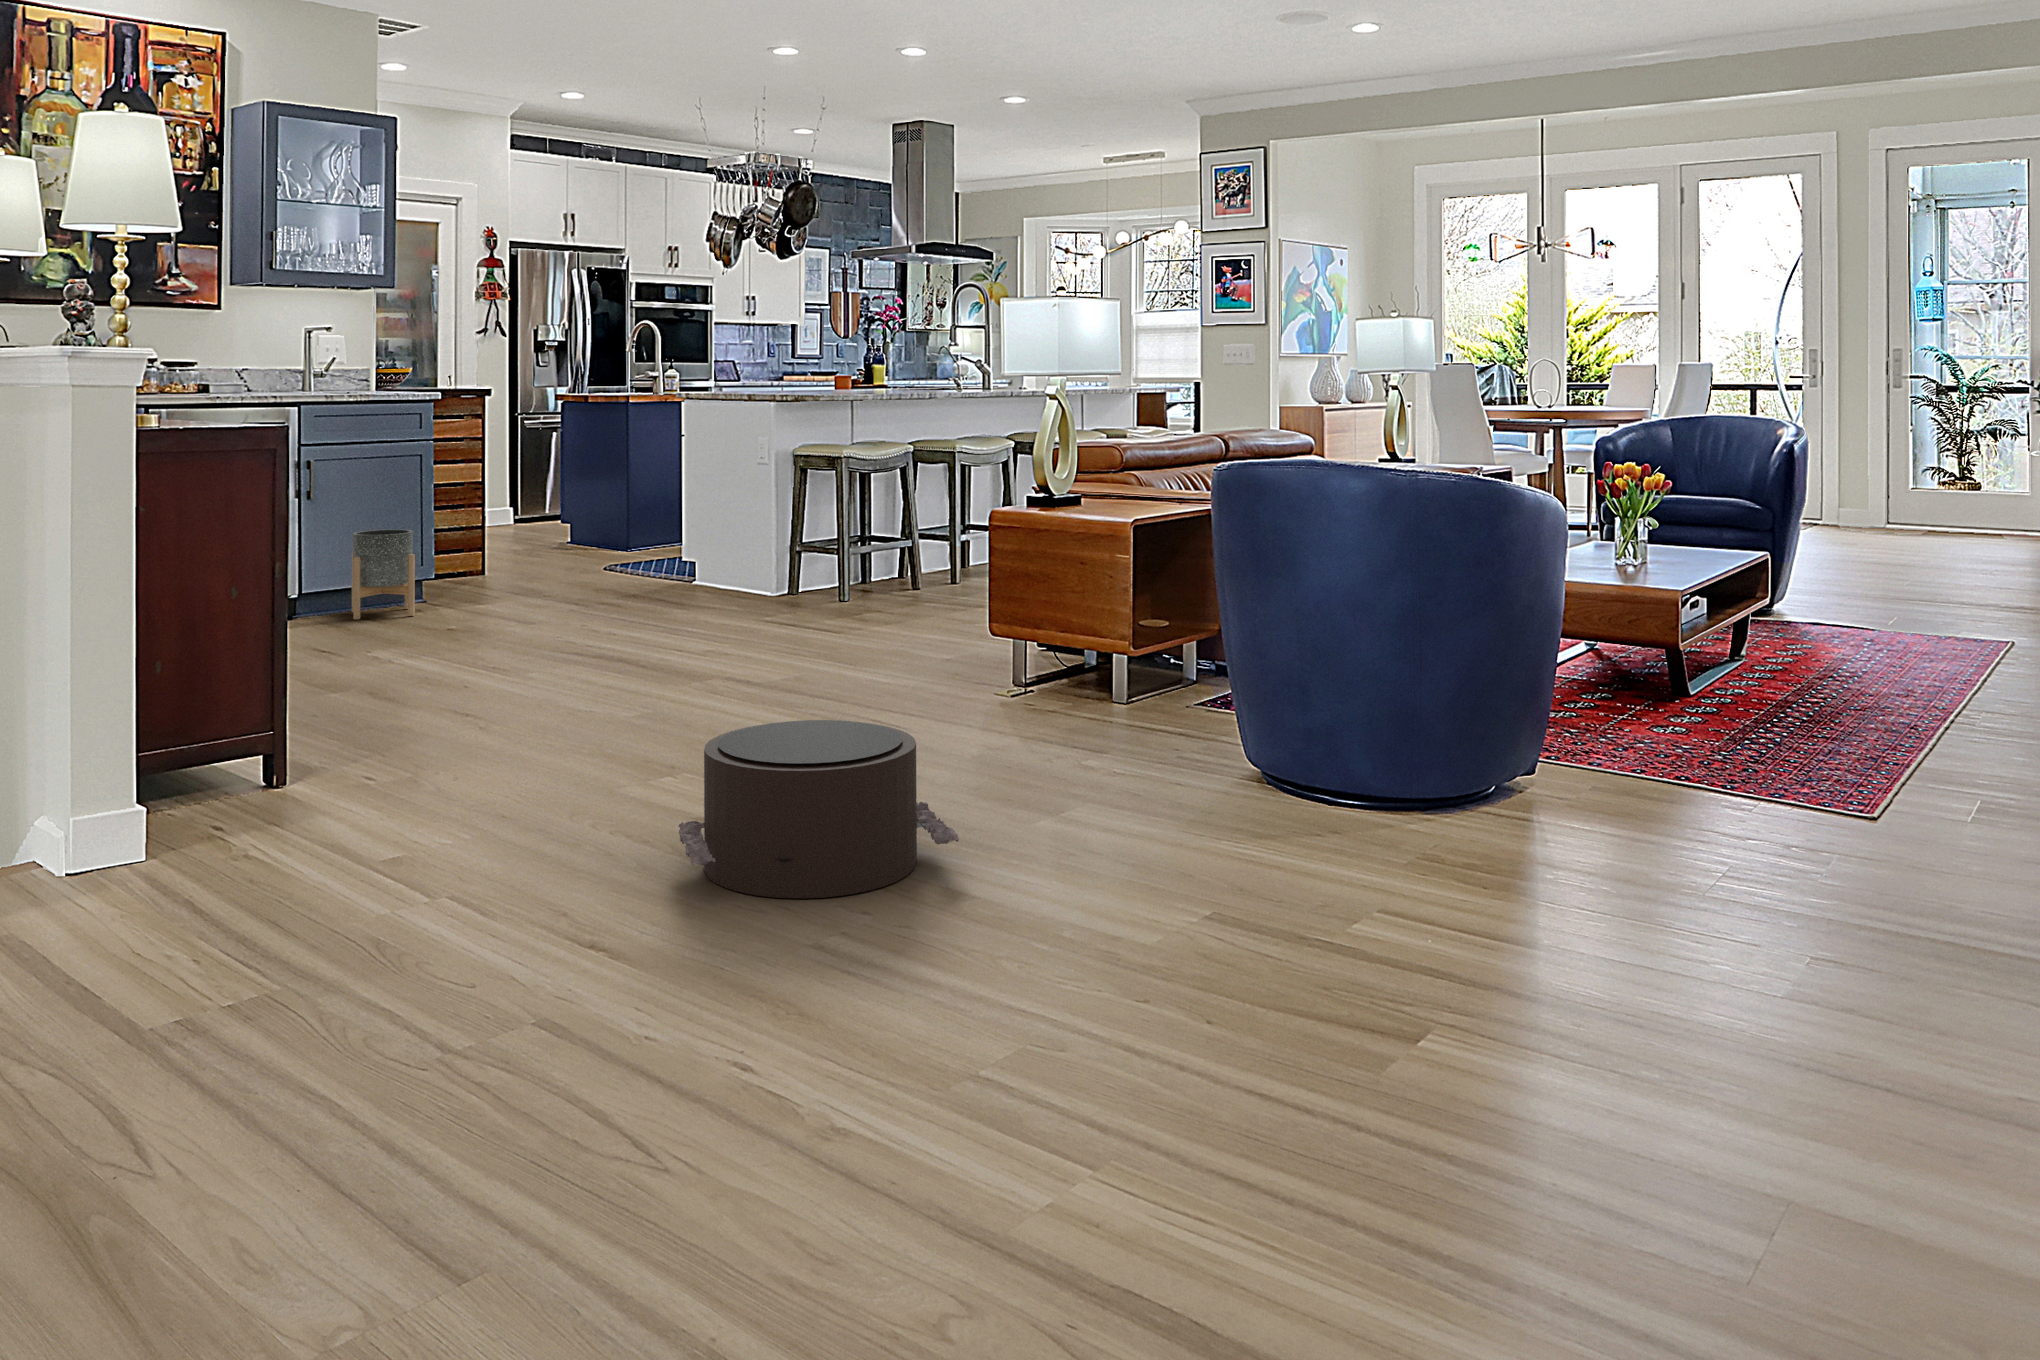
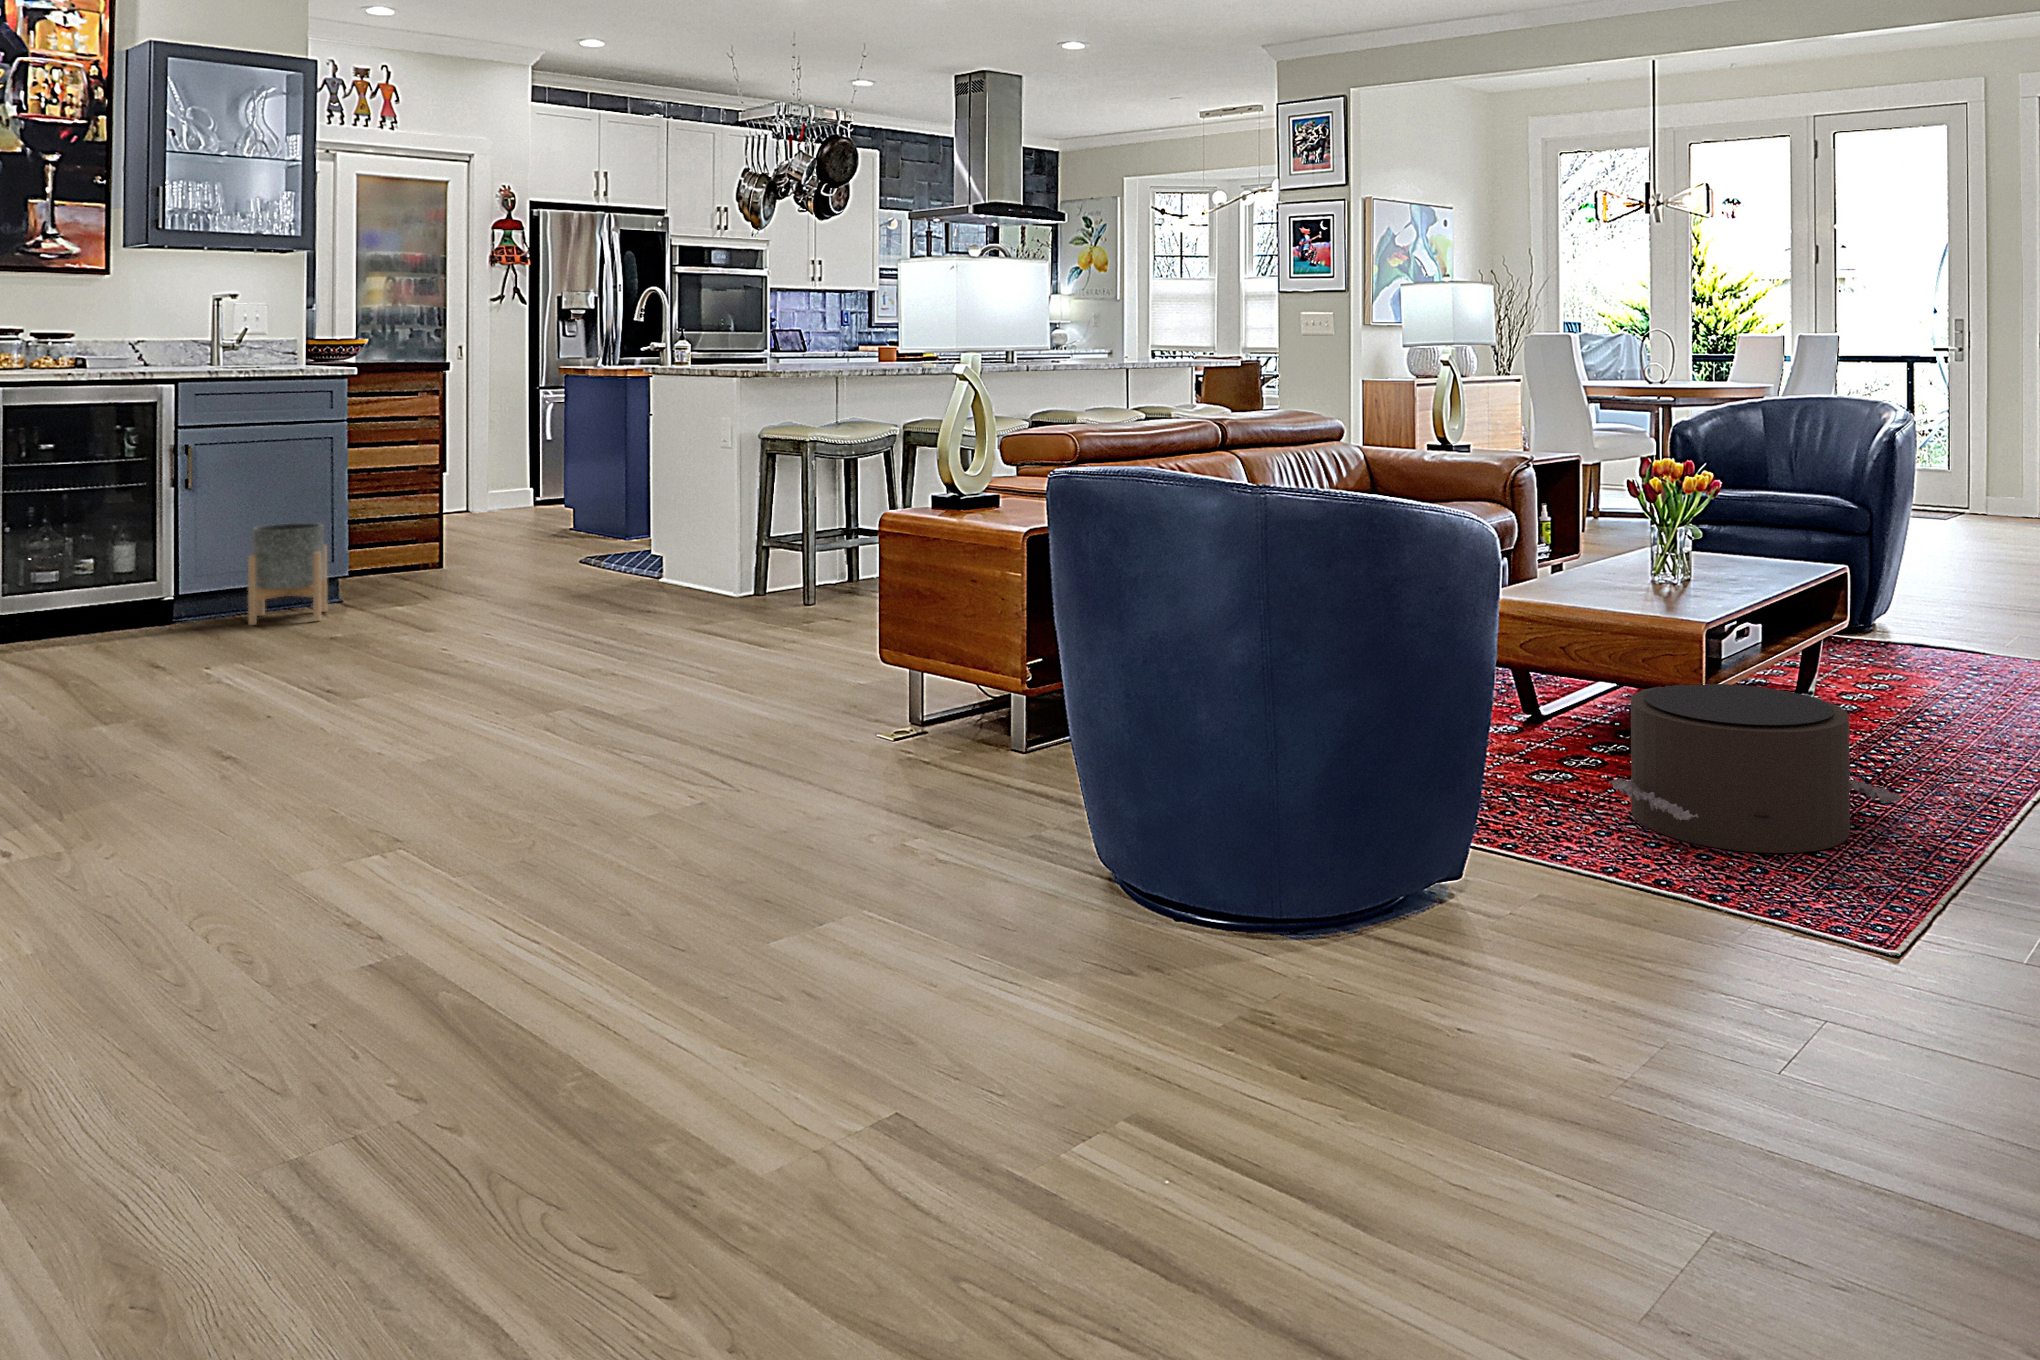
pouf: present [679,720,959,898] -> present [1609,684,1904,853]

